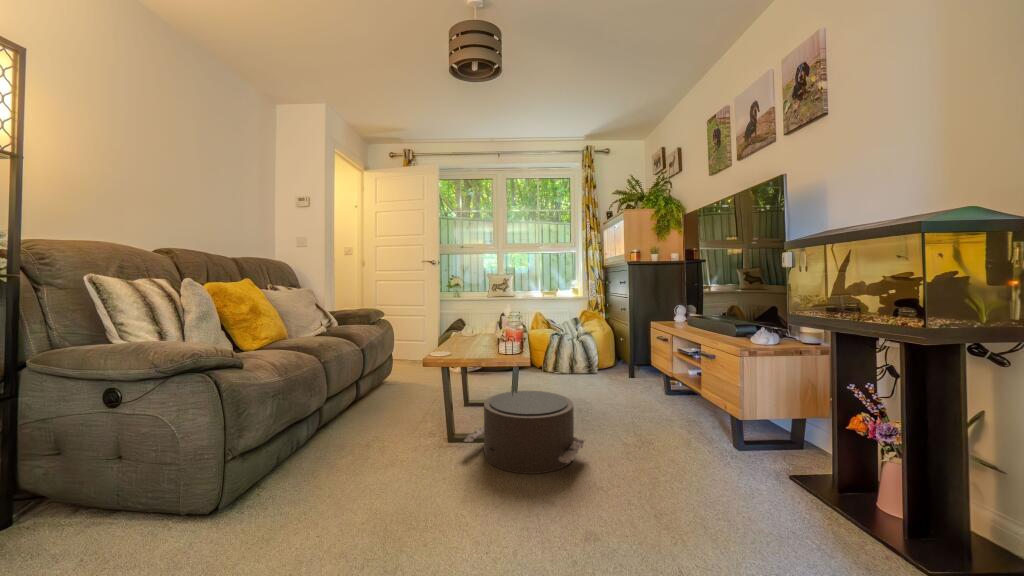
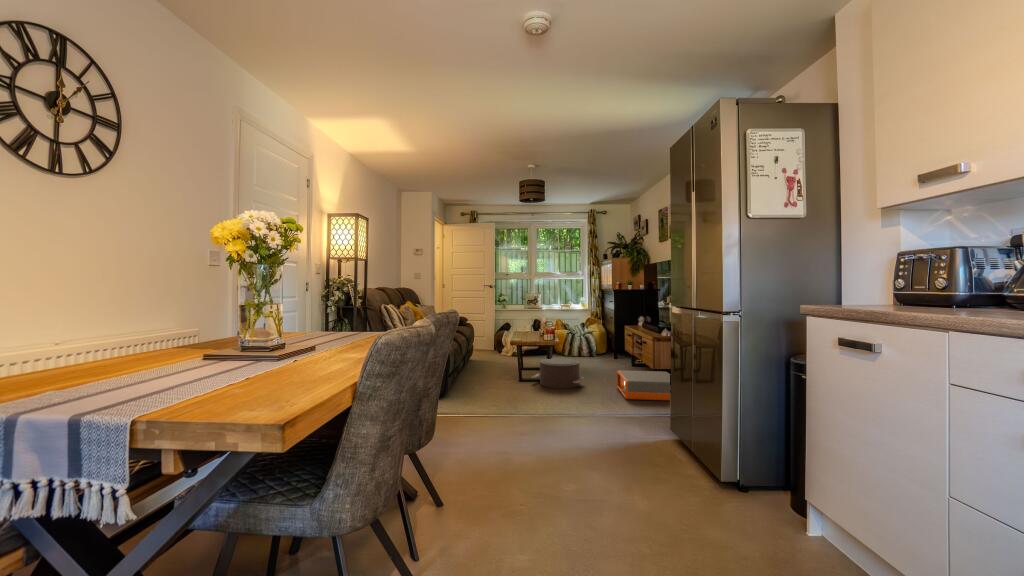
storage box: none [663,427,876,535] -> present [616,370,670,401]

